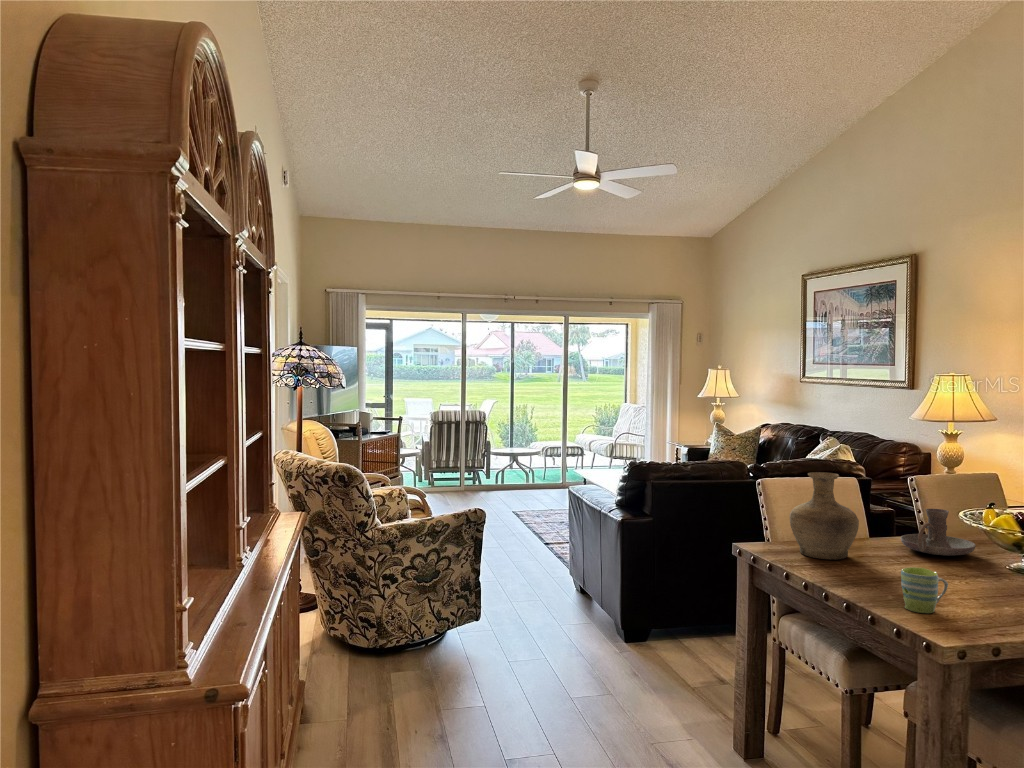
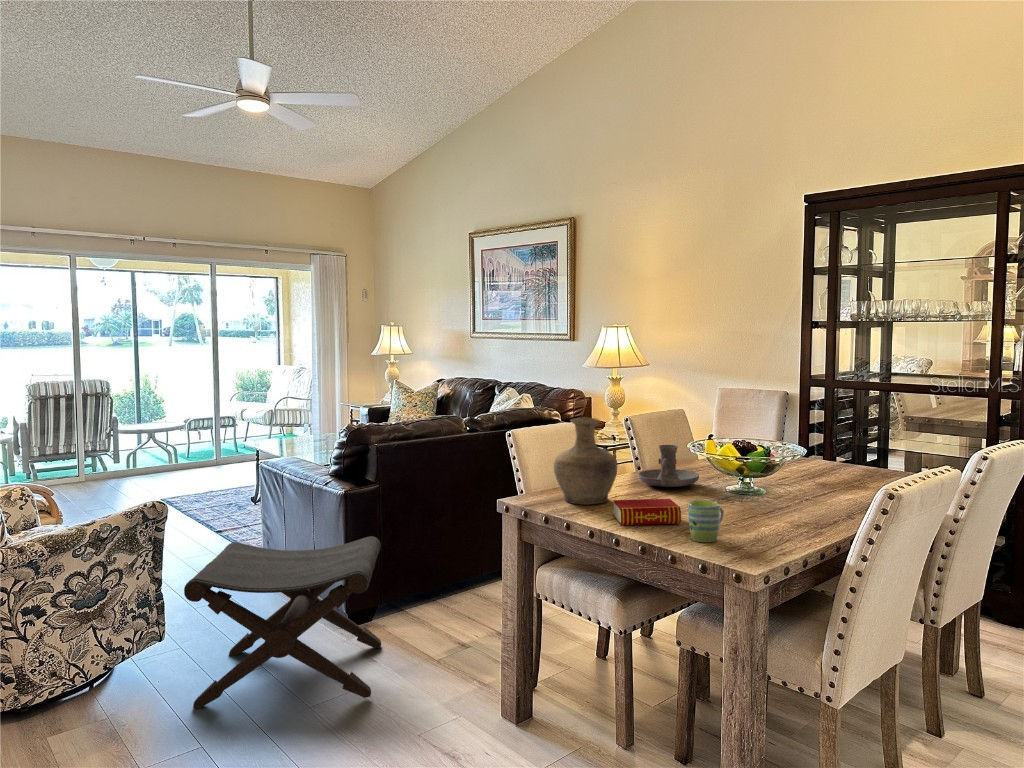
footstool: none [485,551,649,702] -> present [184,536,381,709]
book: none [838,557,907,590] -> present [613,499,681,525]

